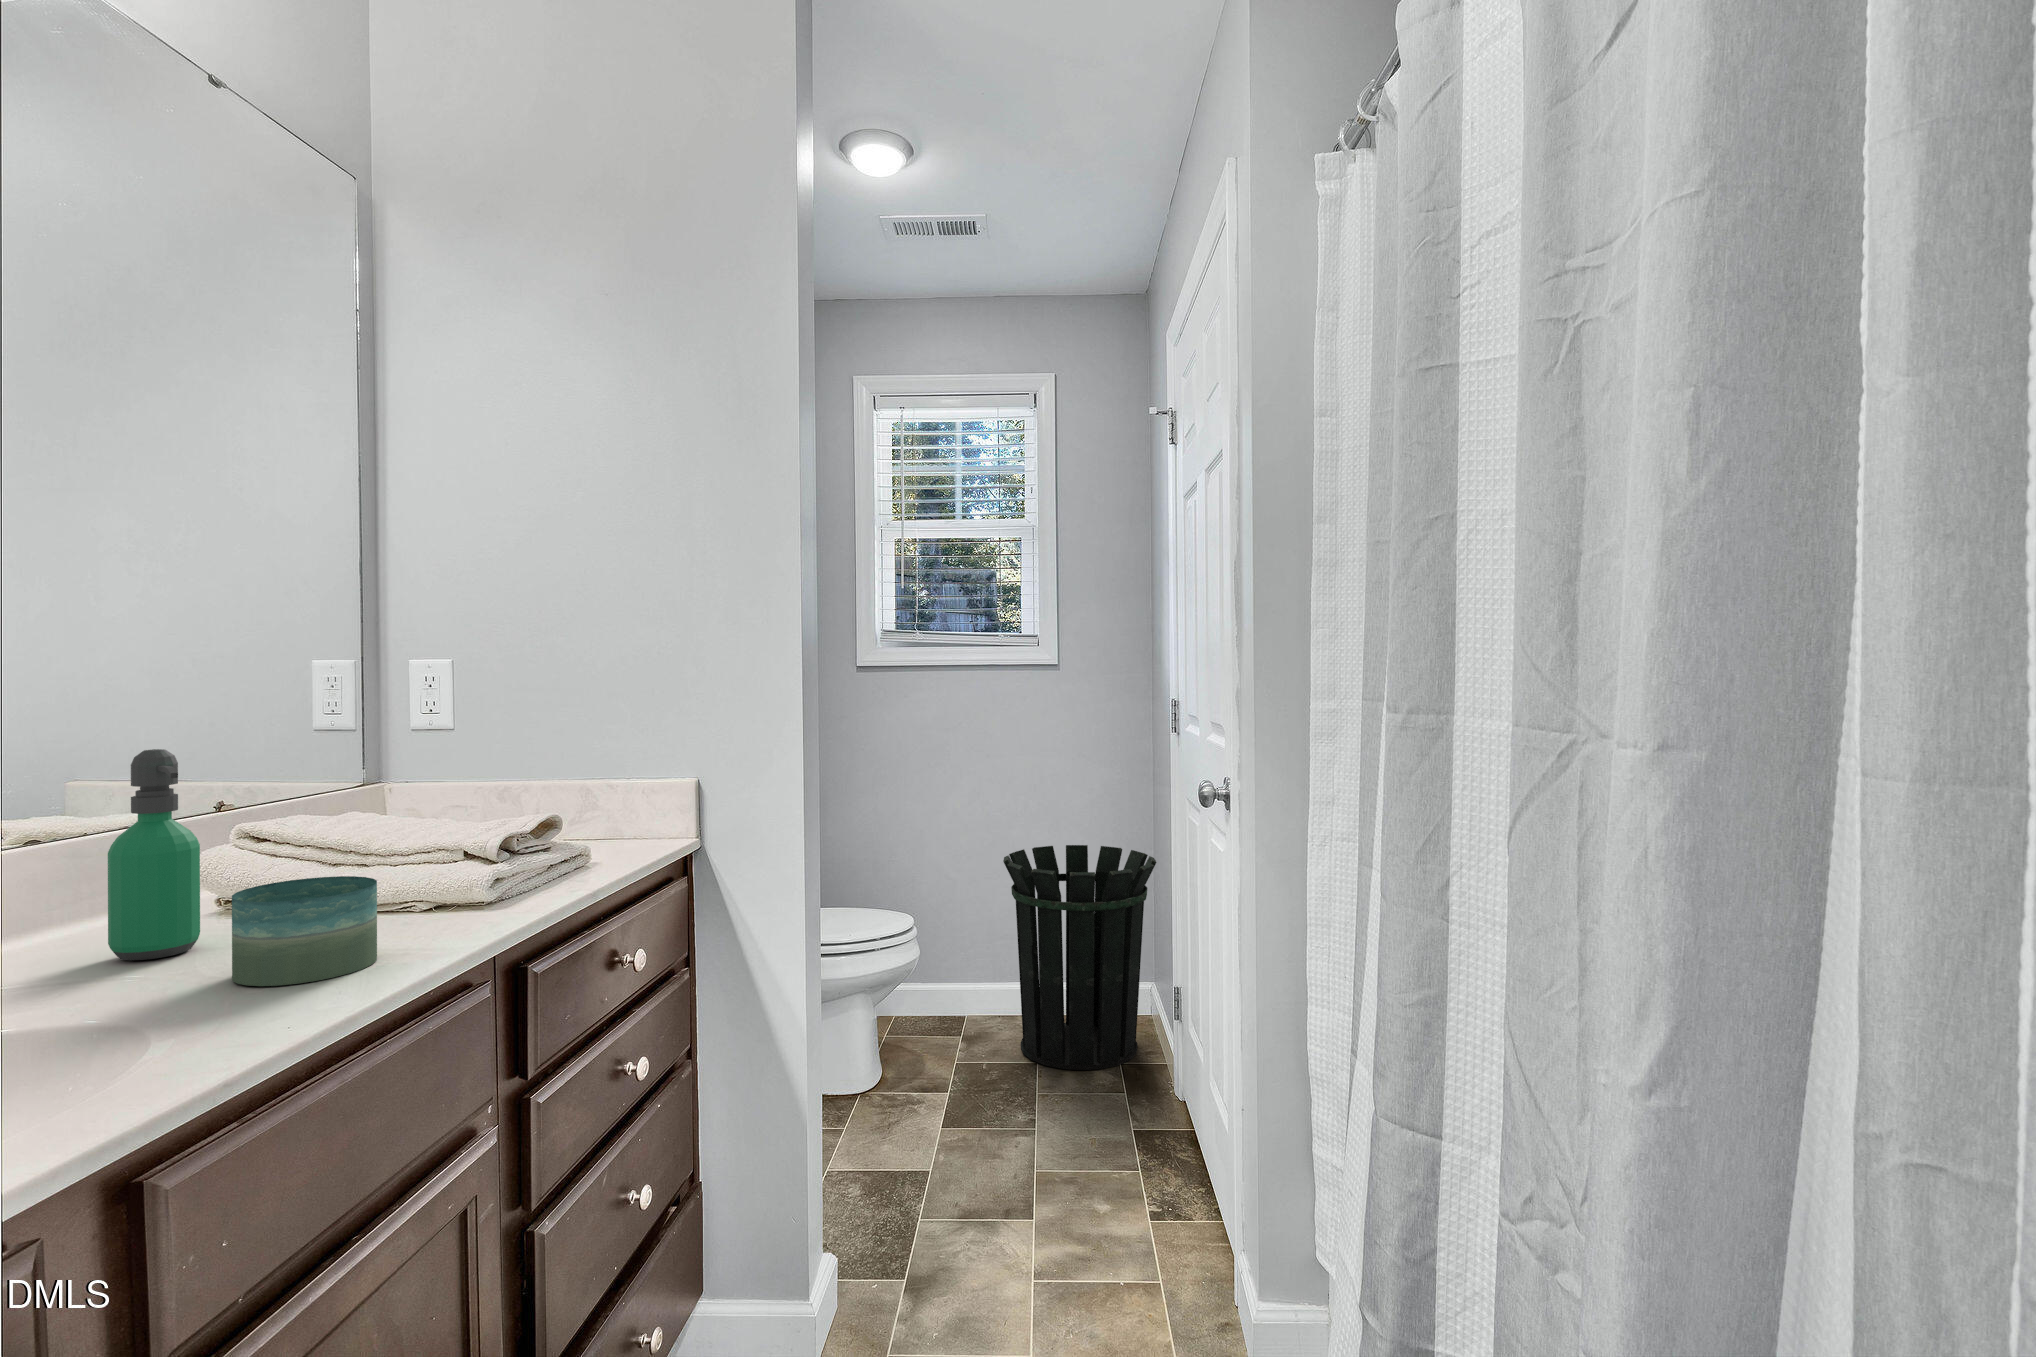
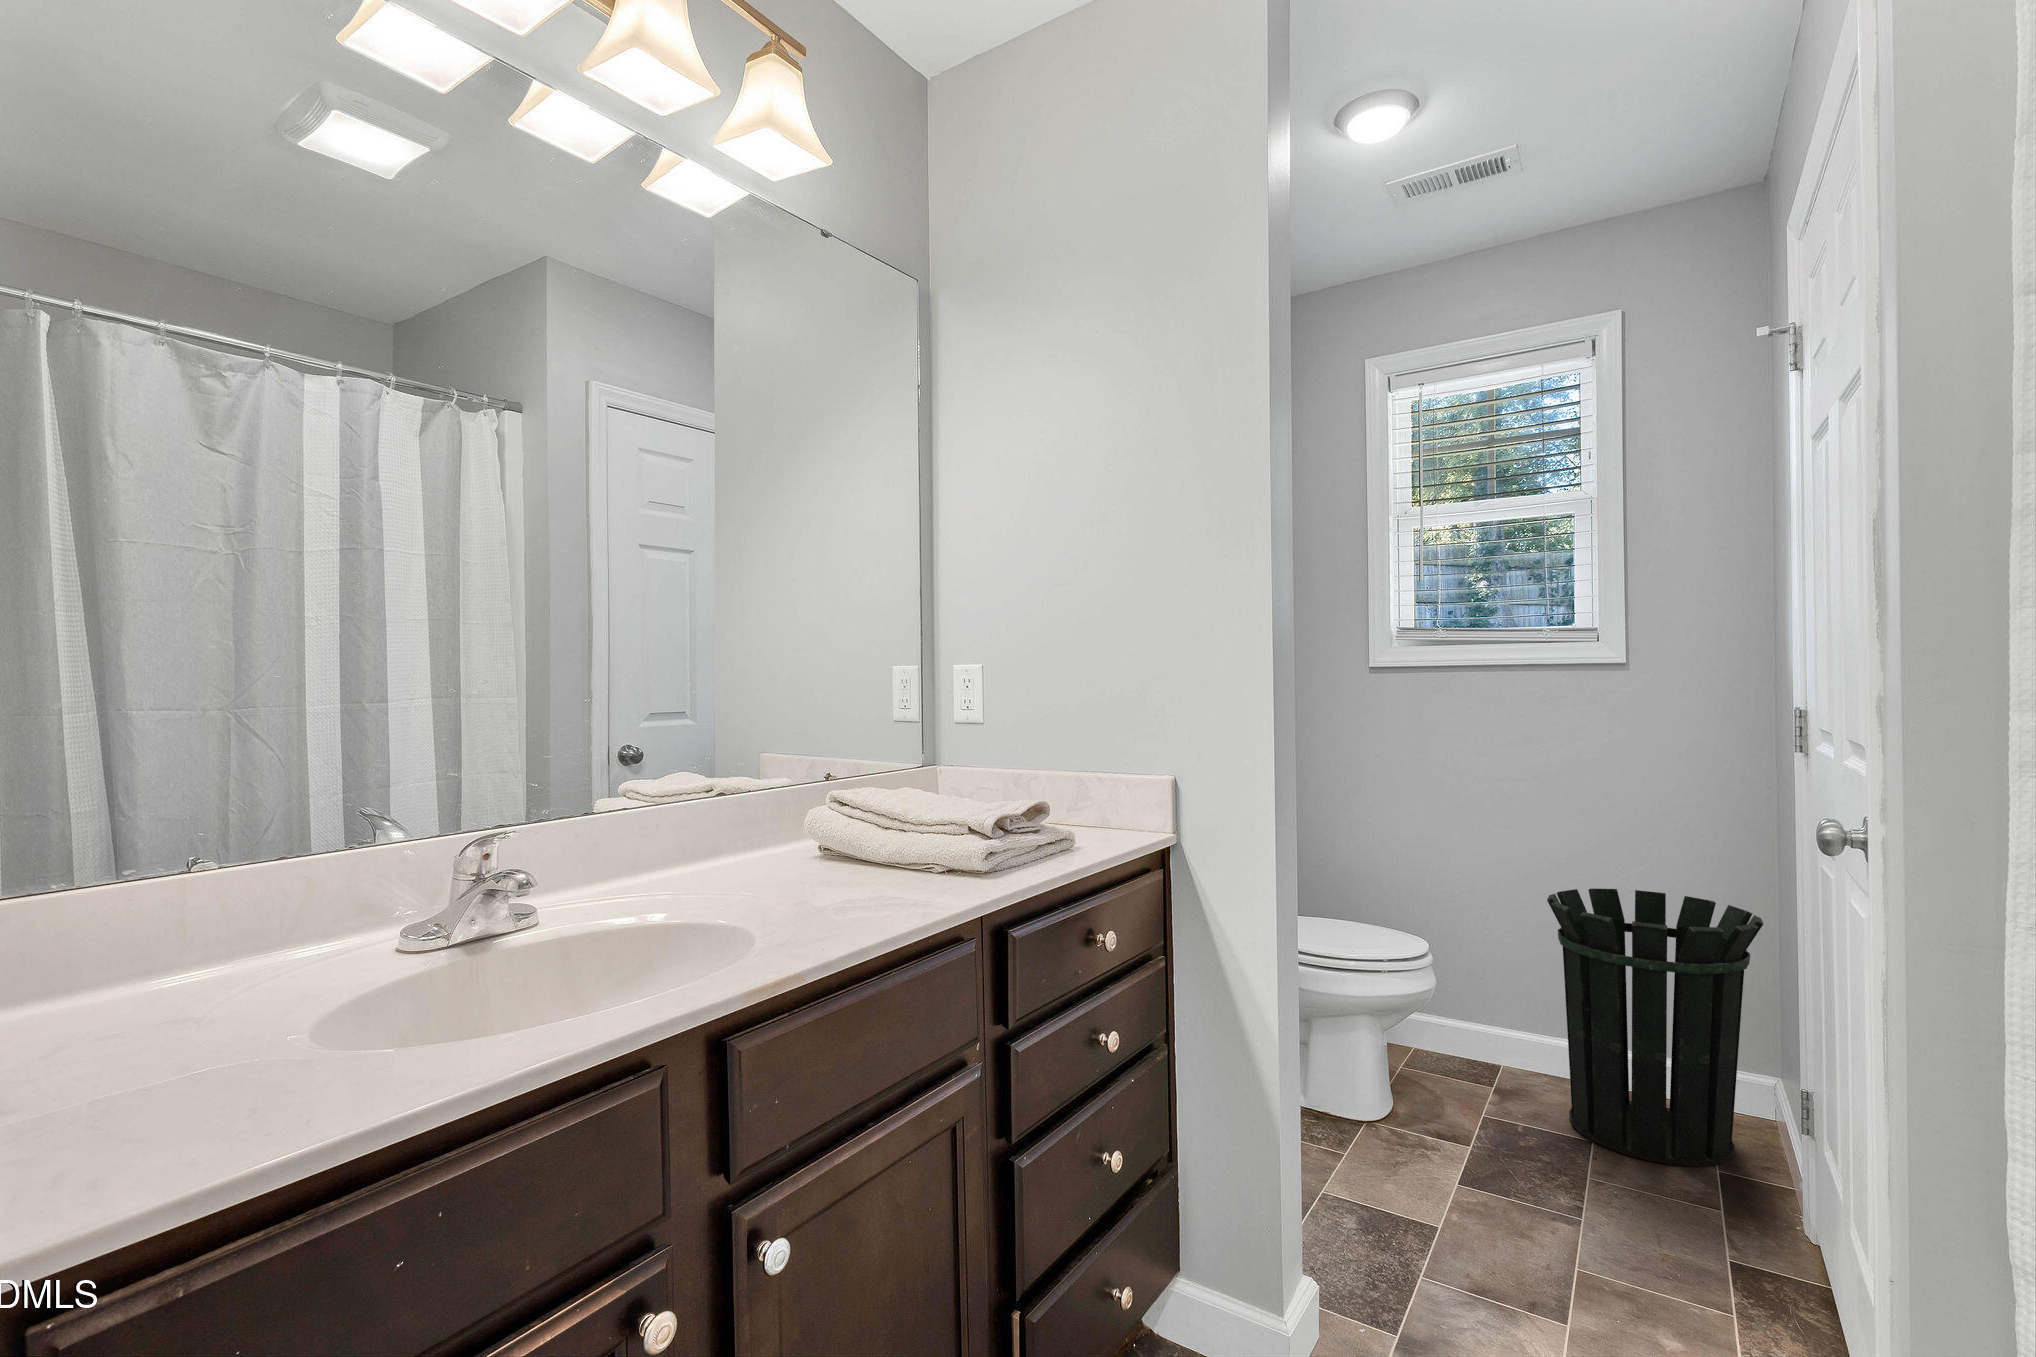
soap dispenser: present [108,749,200,960] -> none [738,729,792,883]
candle: present [232,876,377,986] -> none [796,834,891,913]

